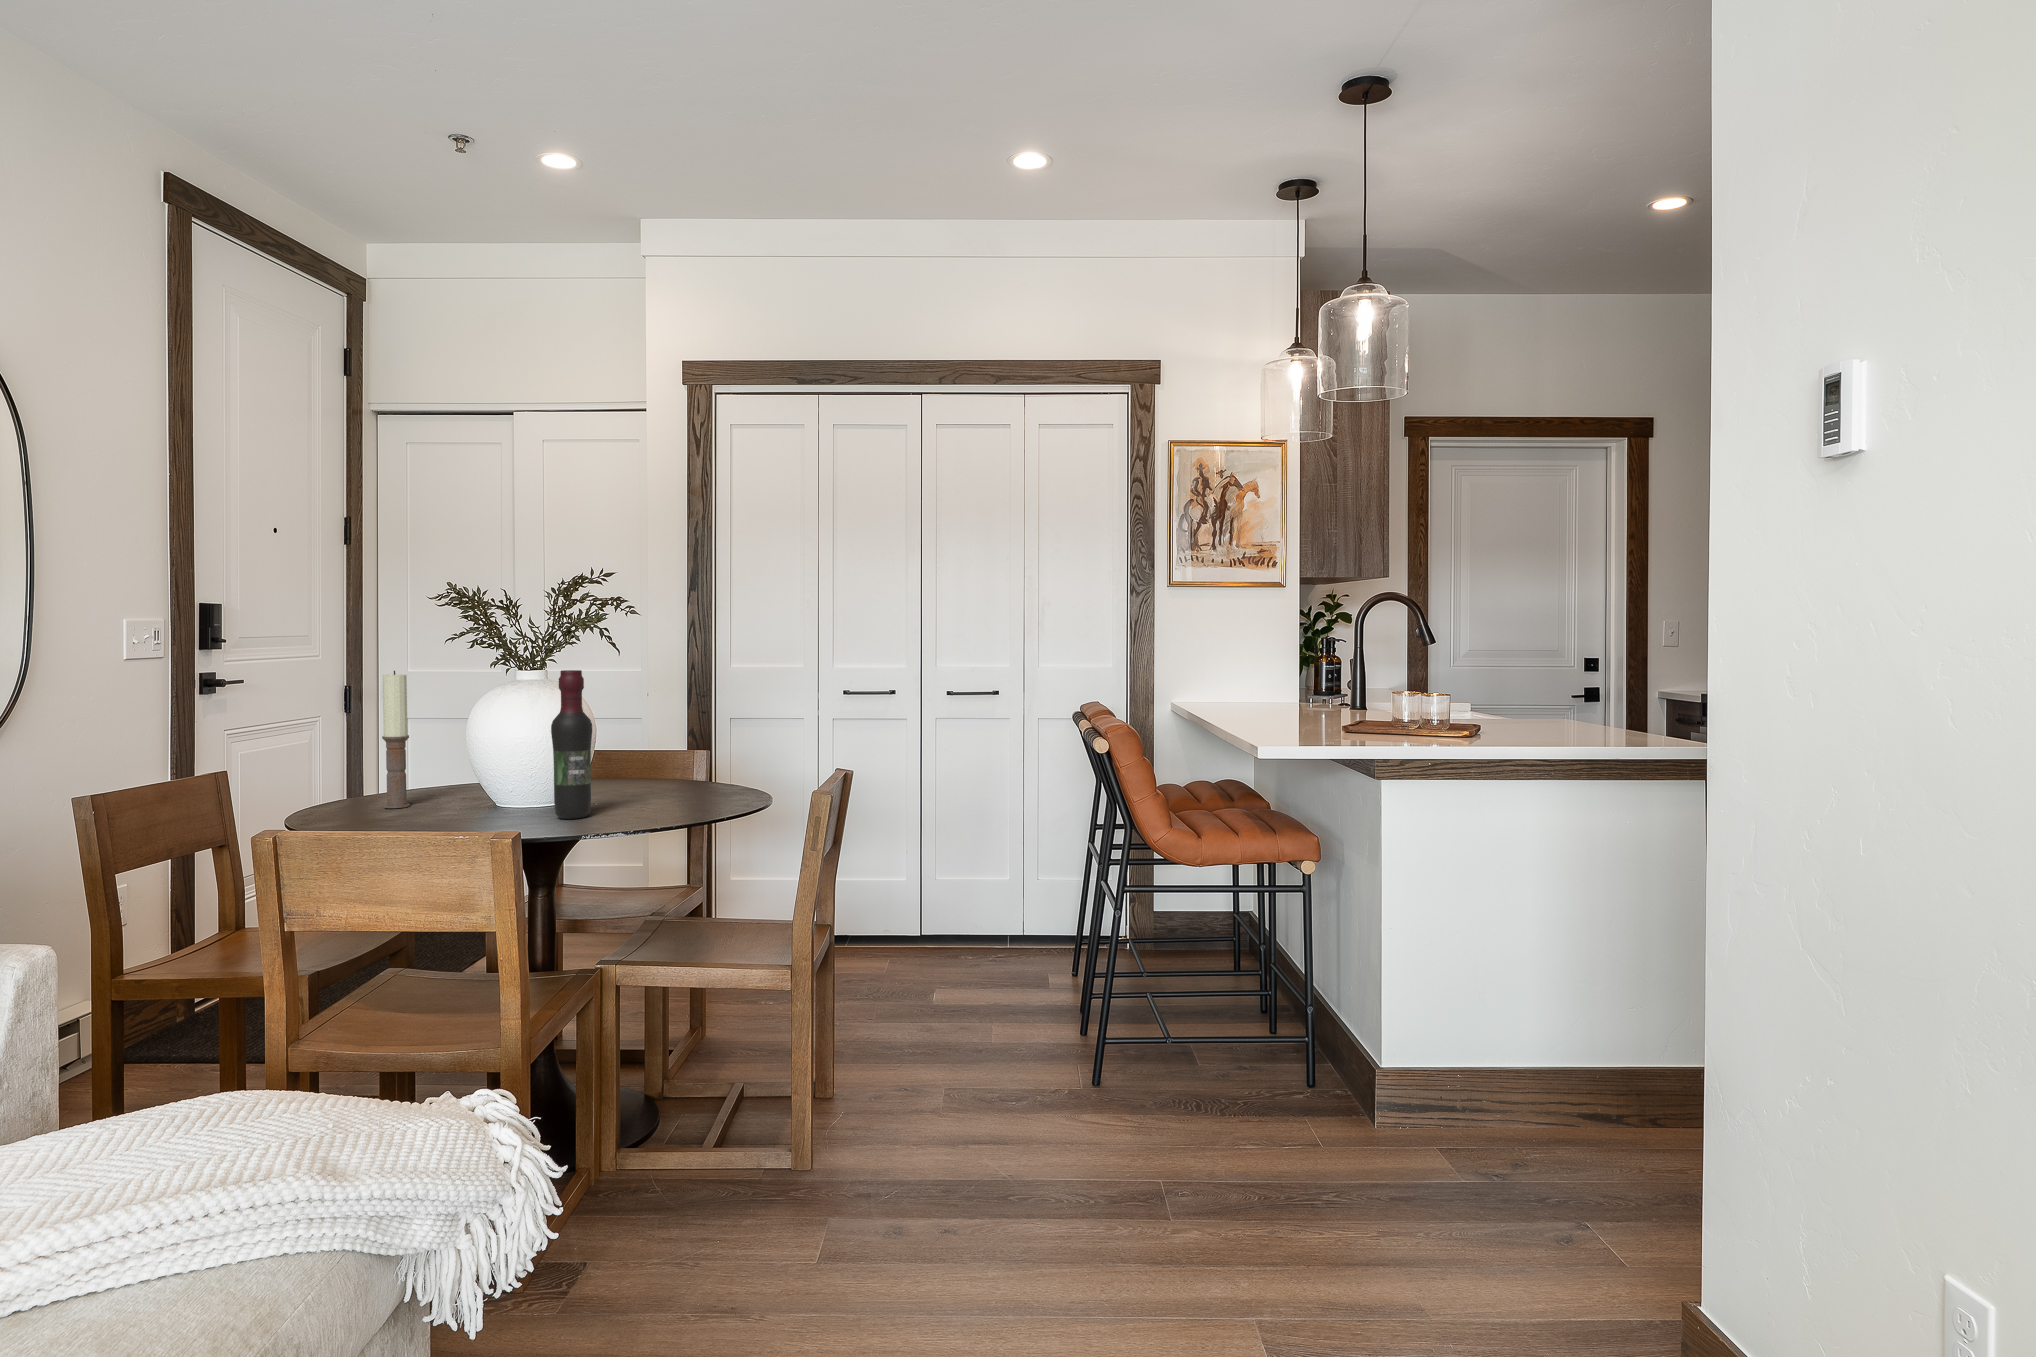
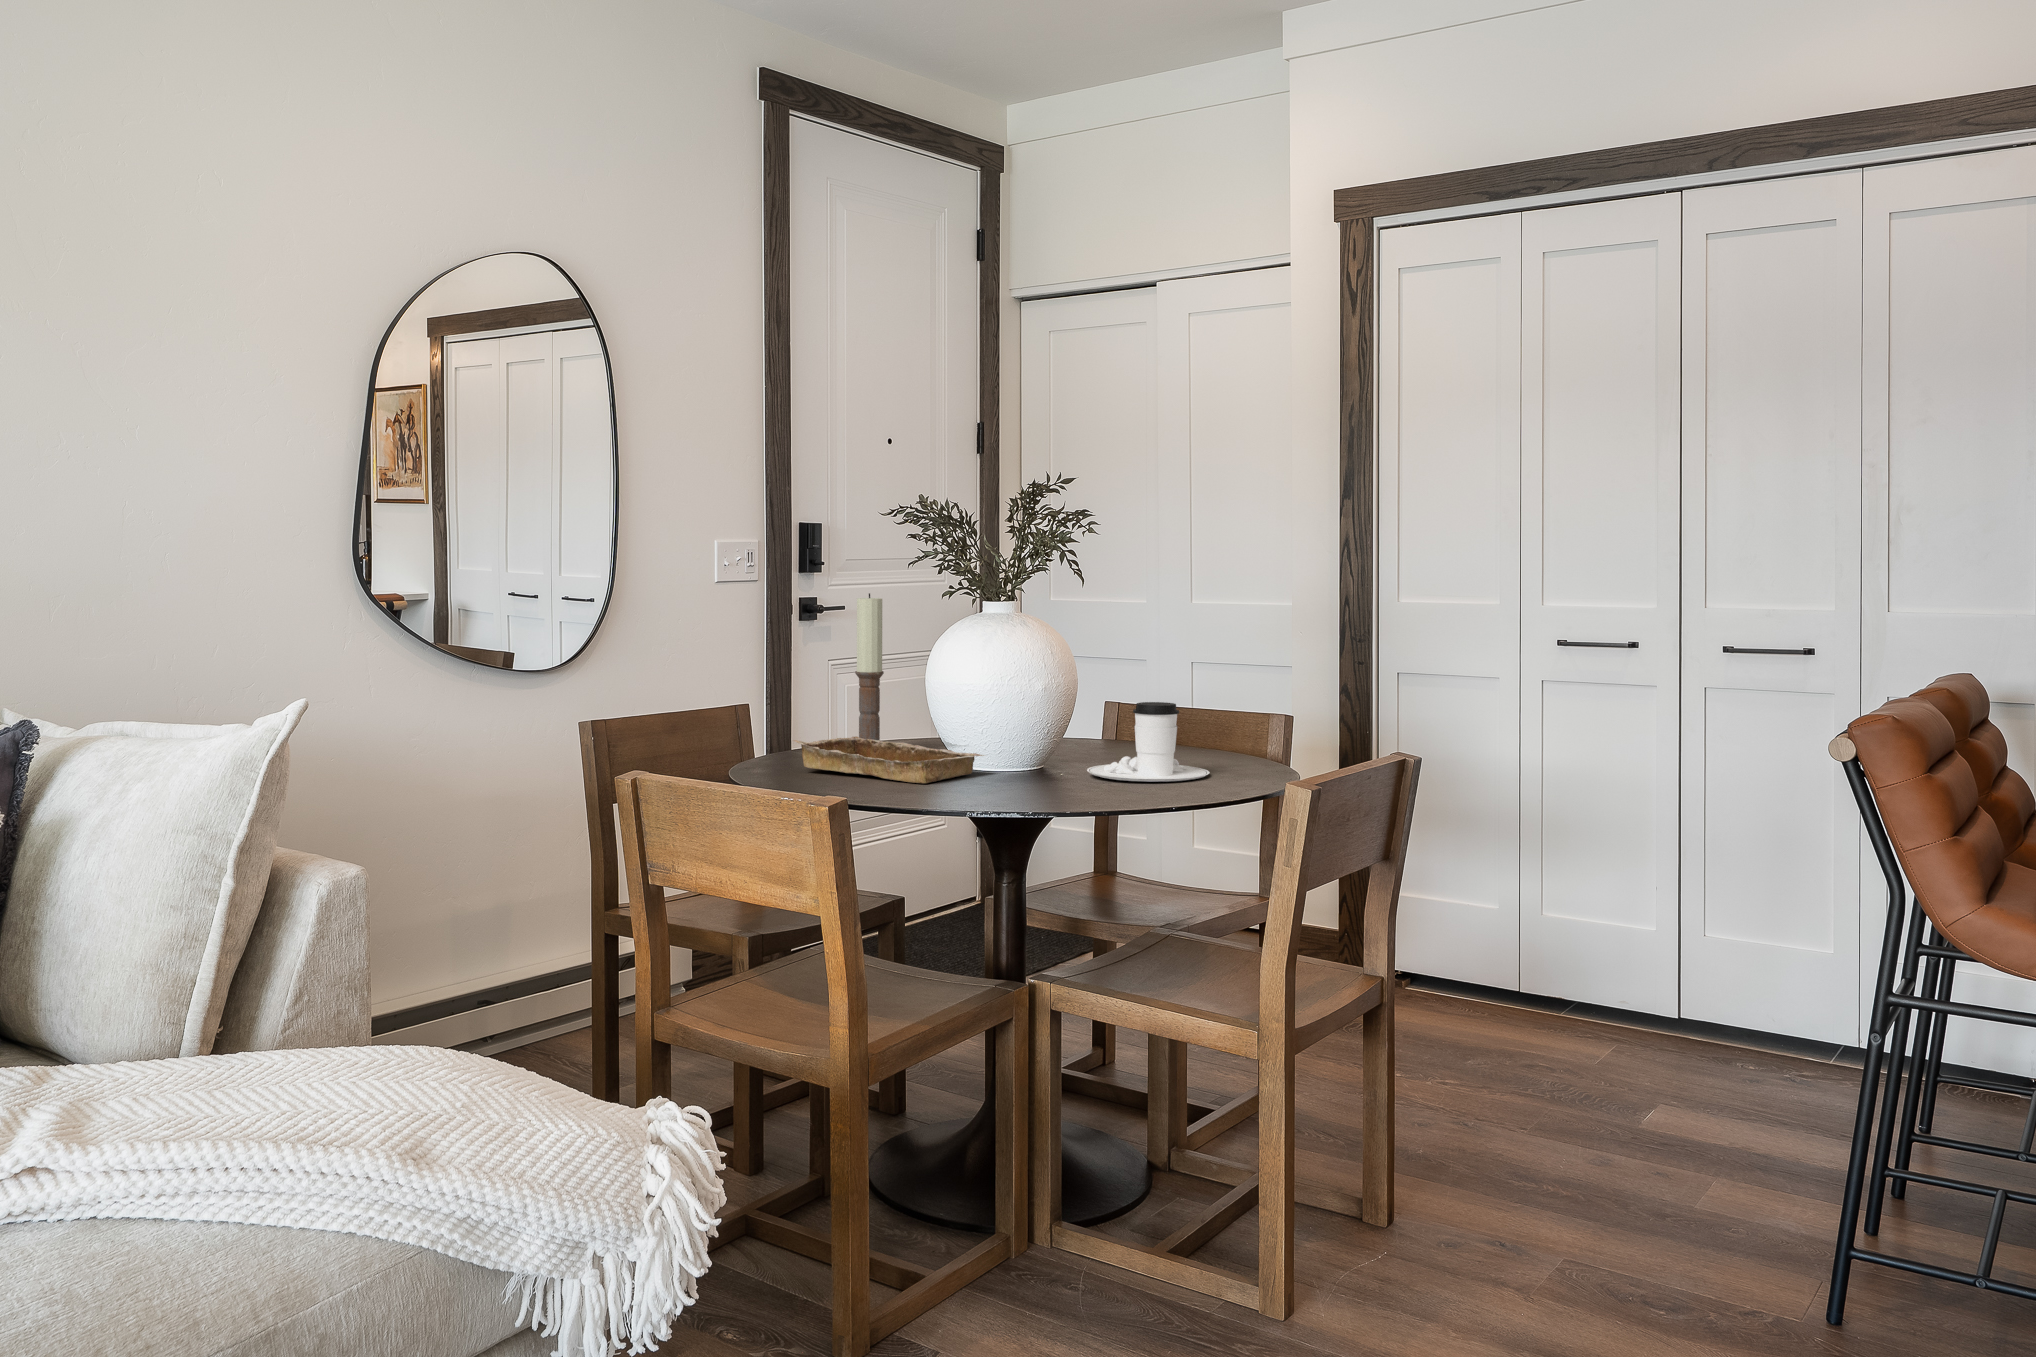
wine bottle: present [551,670,592,819] -> none [992,594,1041,786]
coffee cup: none [617,746,712,806] -> present [1087,702,1209,782]
tray: none [350,791,535,824] -> present [793,736,984,783]

